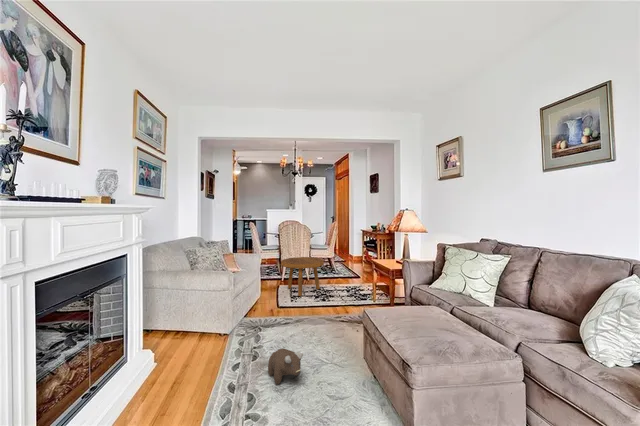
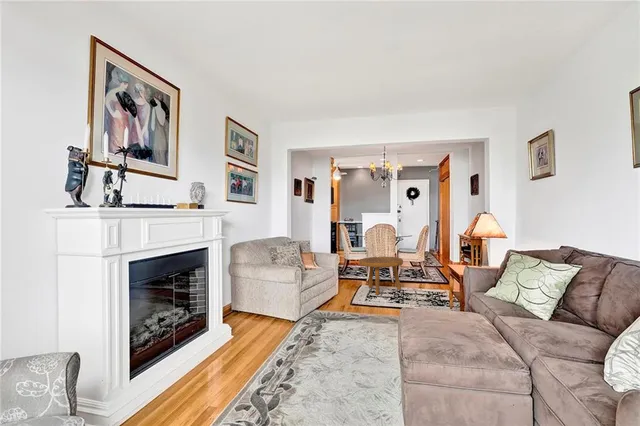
plush toy: present [268,349,303,384] -> none [312,334,341,366]

